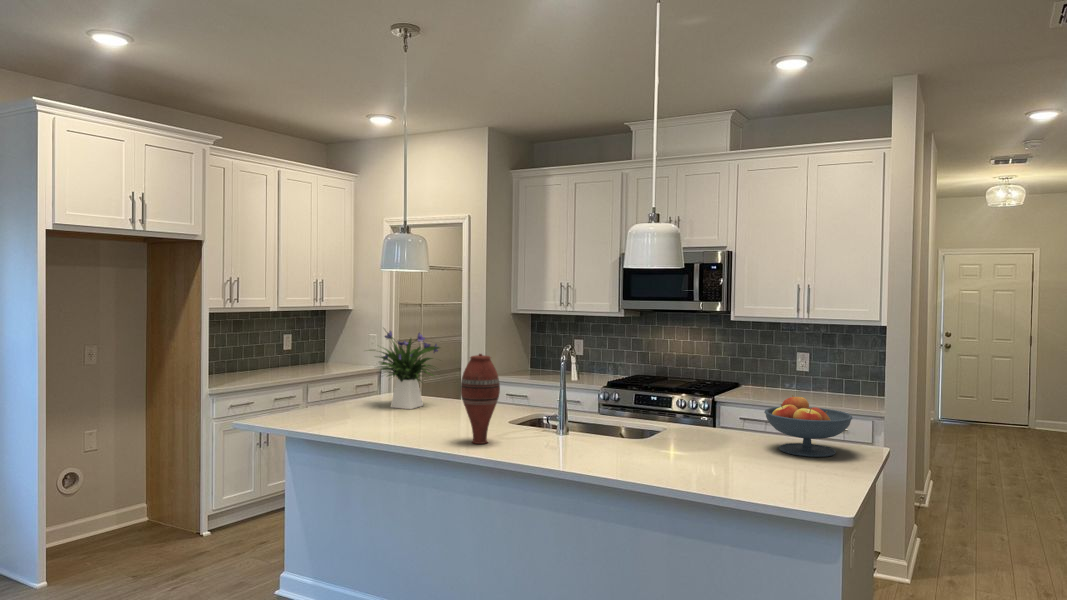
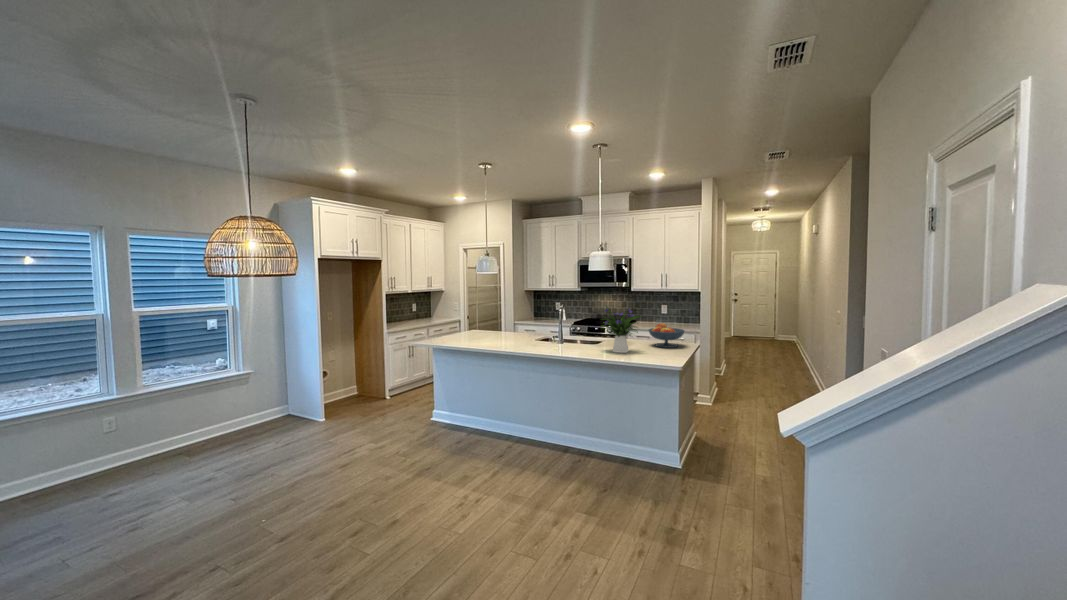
flower arrangement: present [377,331,439,409] -> present [602,307,641,353]
vase: present [461,354,500,444] -> none [519,309,536,348]

